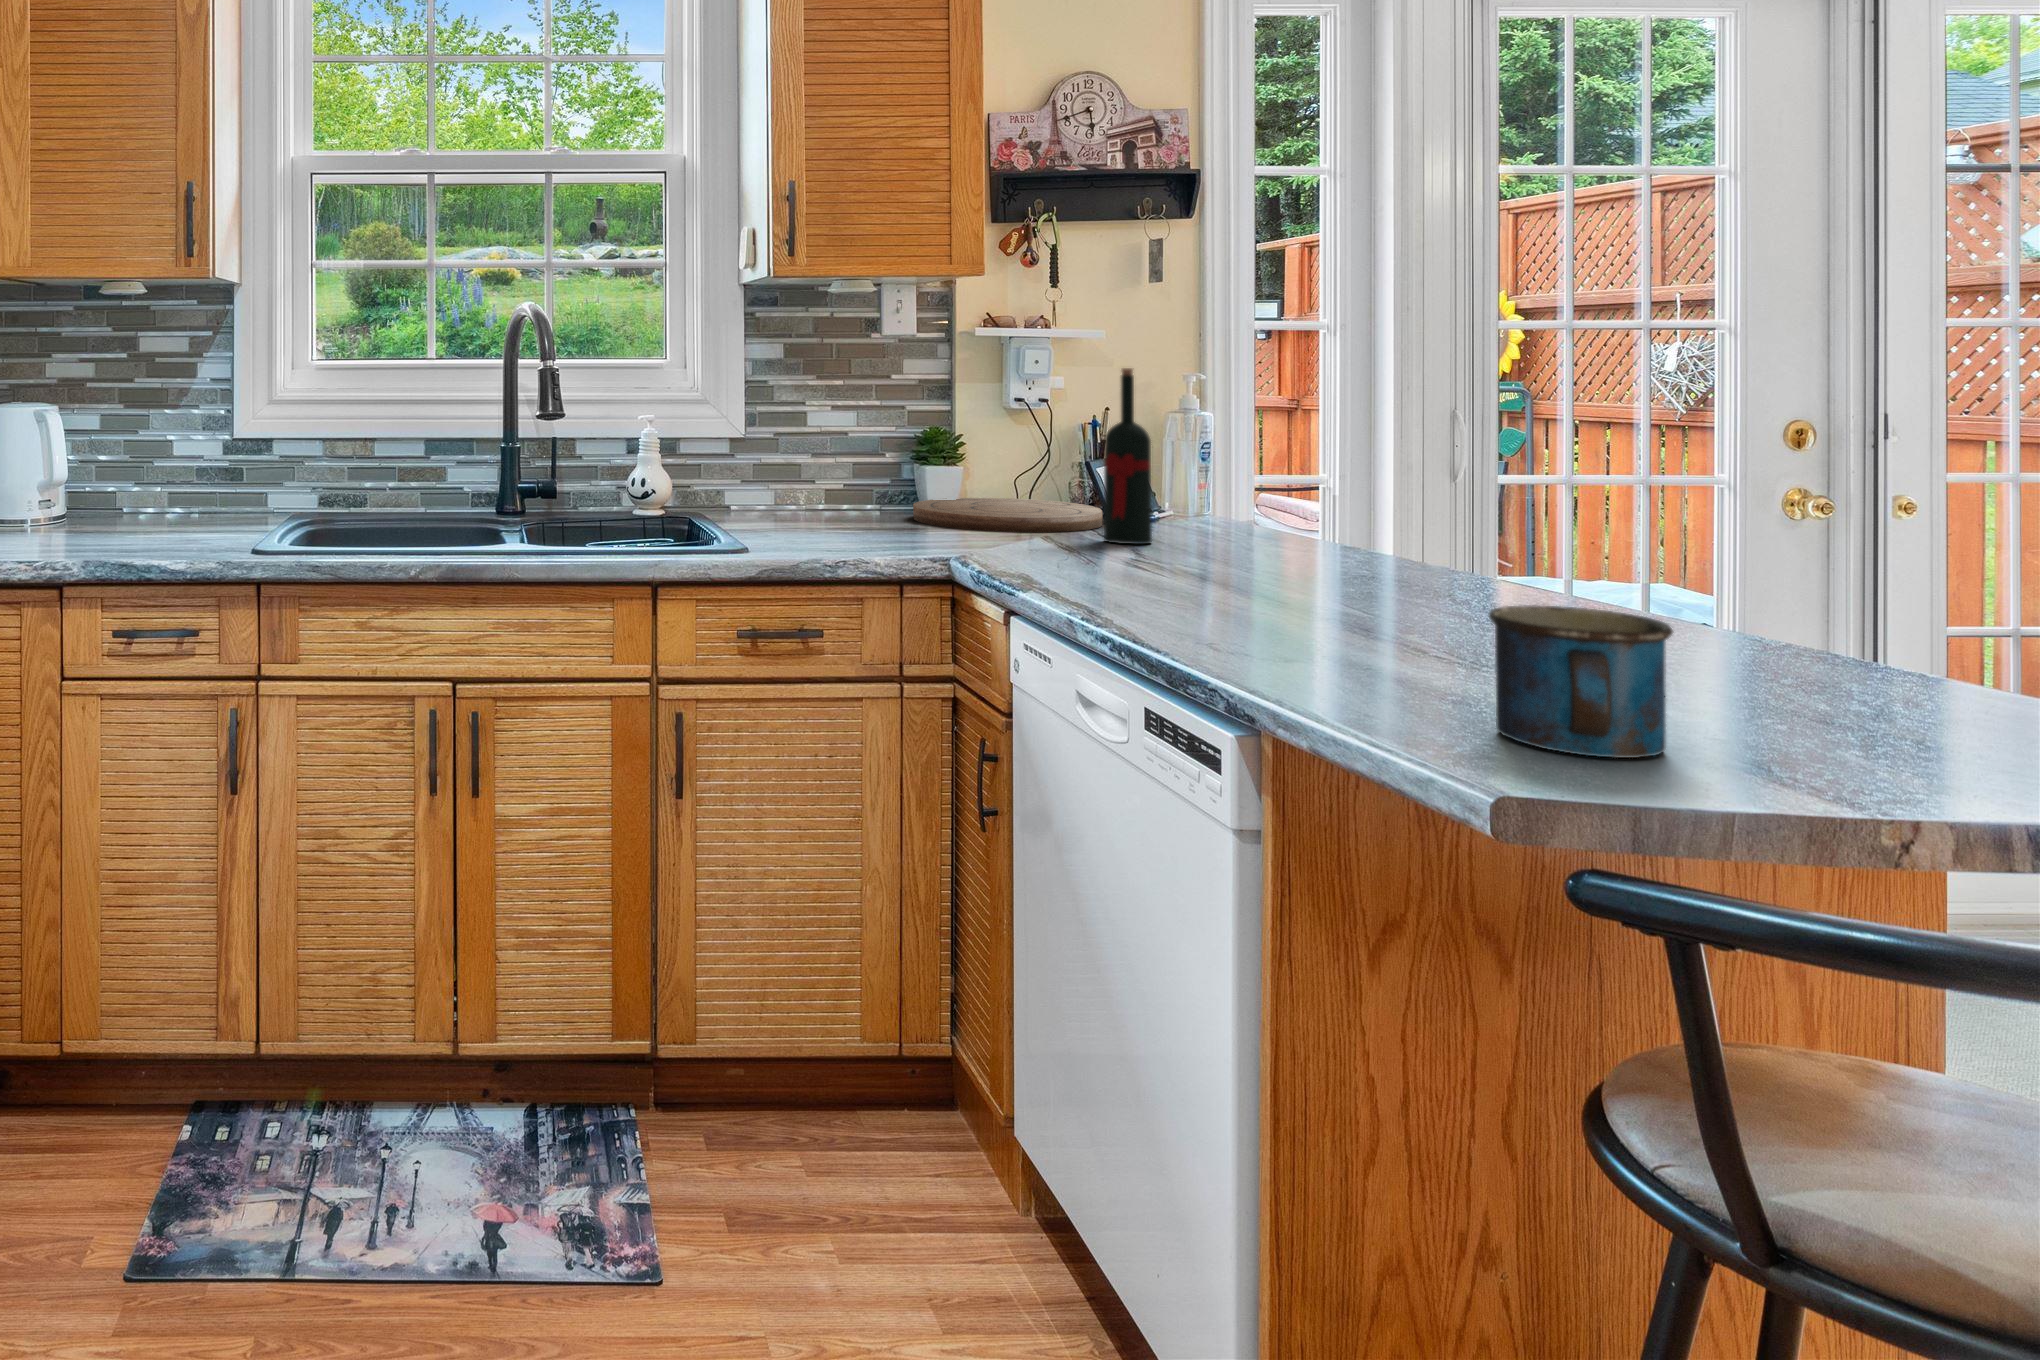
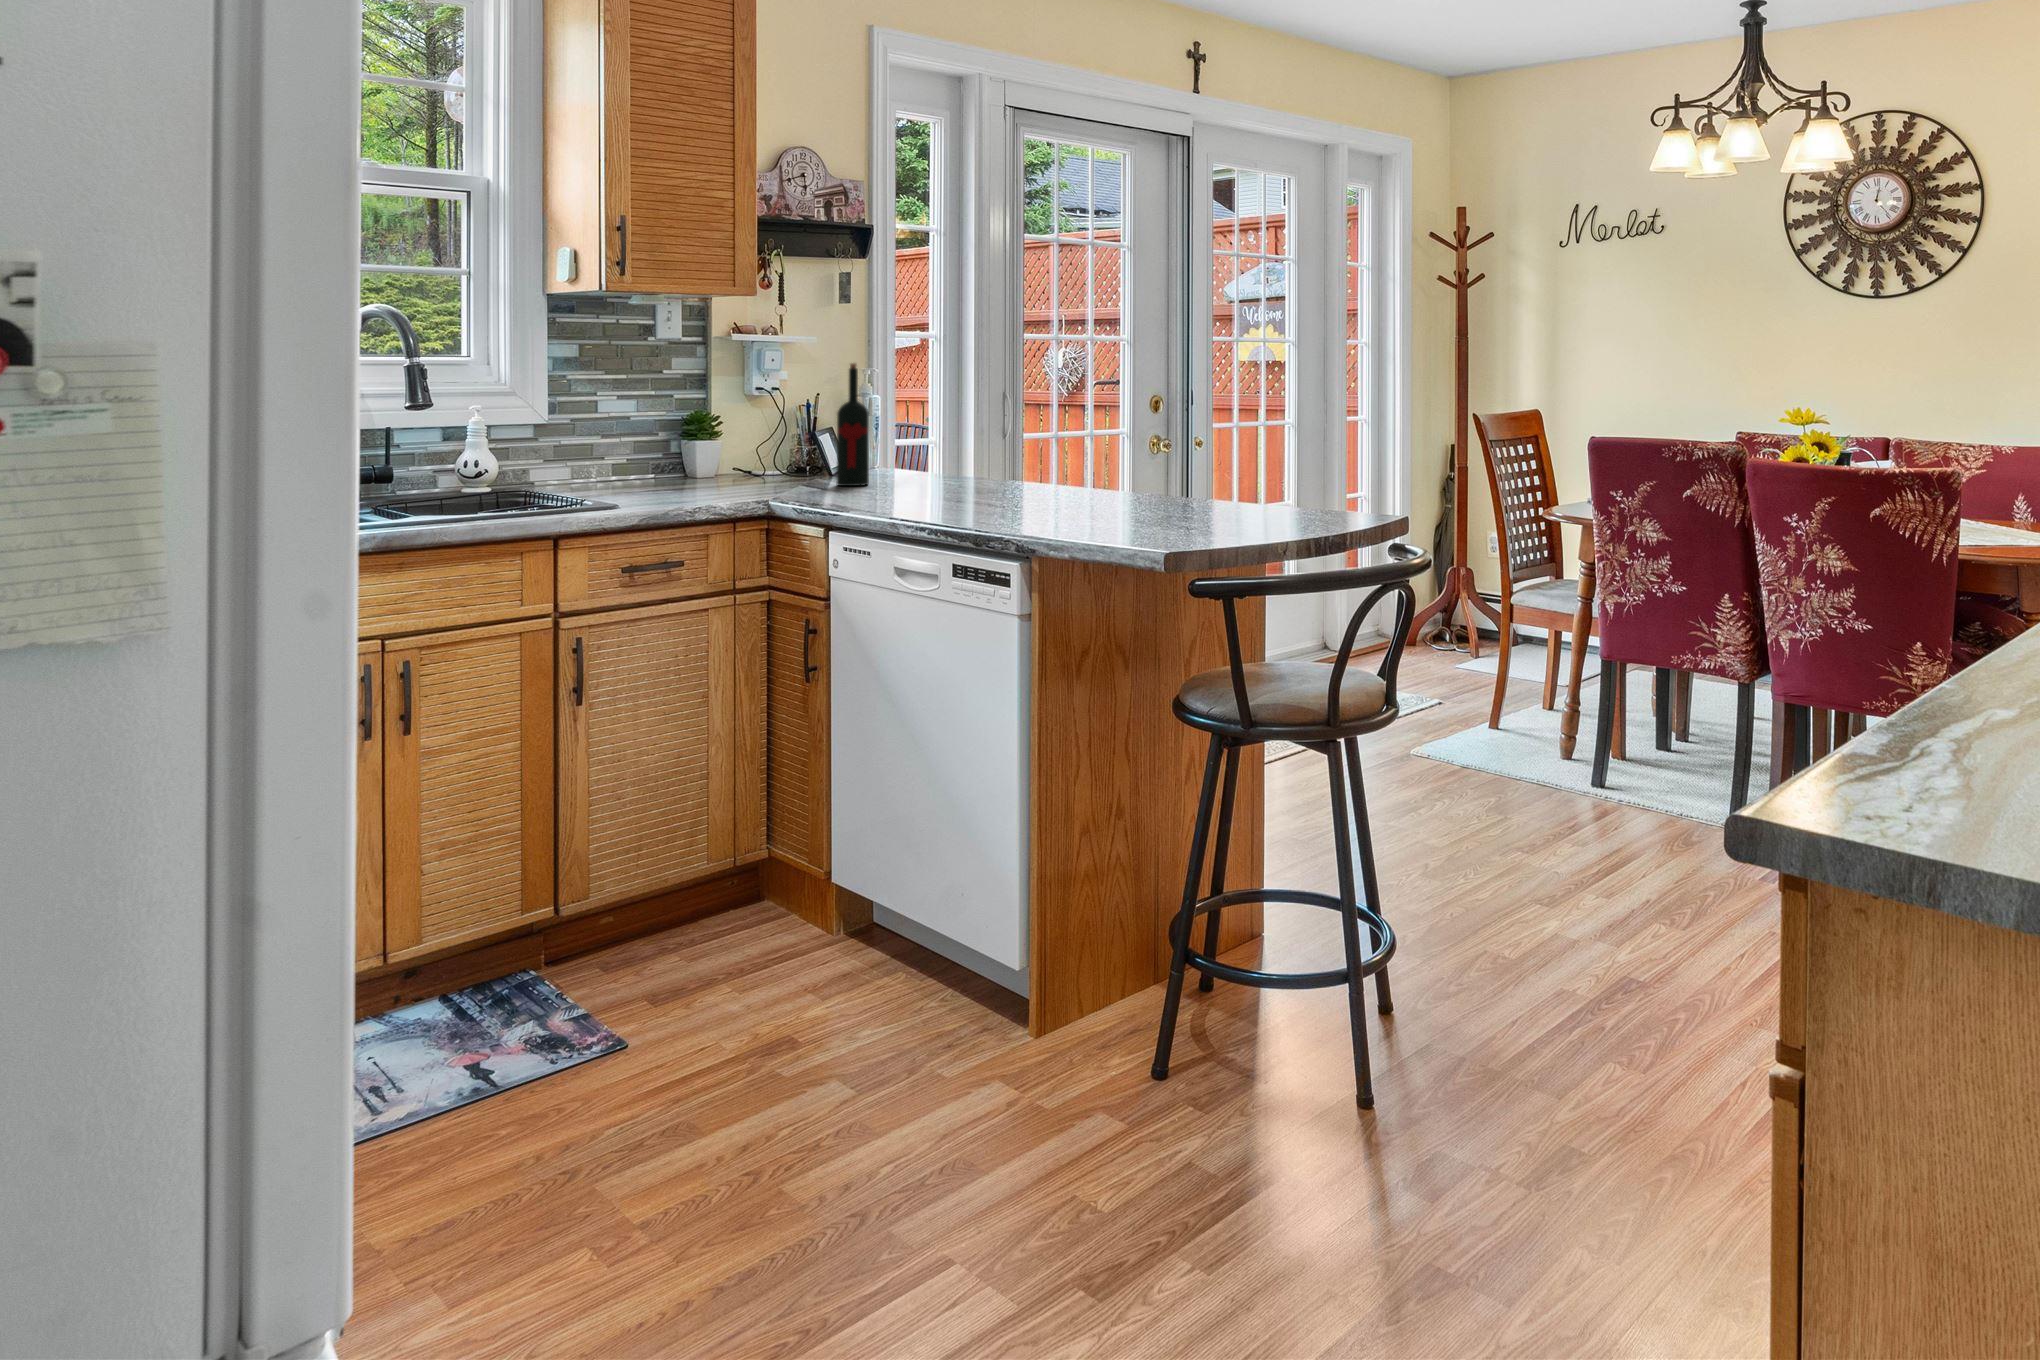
cutting board: present [913,498,1103,532] -> none [676,465,817,487]
mug: present [1488,605,1673,758] -> none [1165,472,1237,537]

